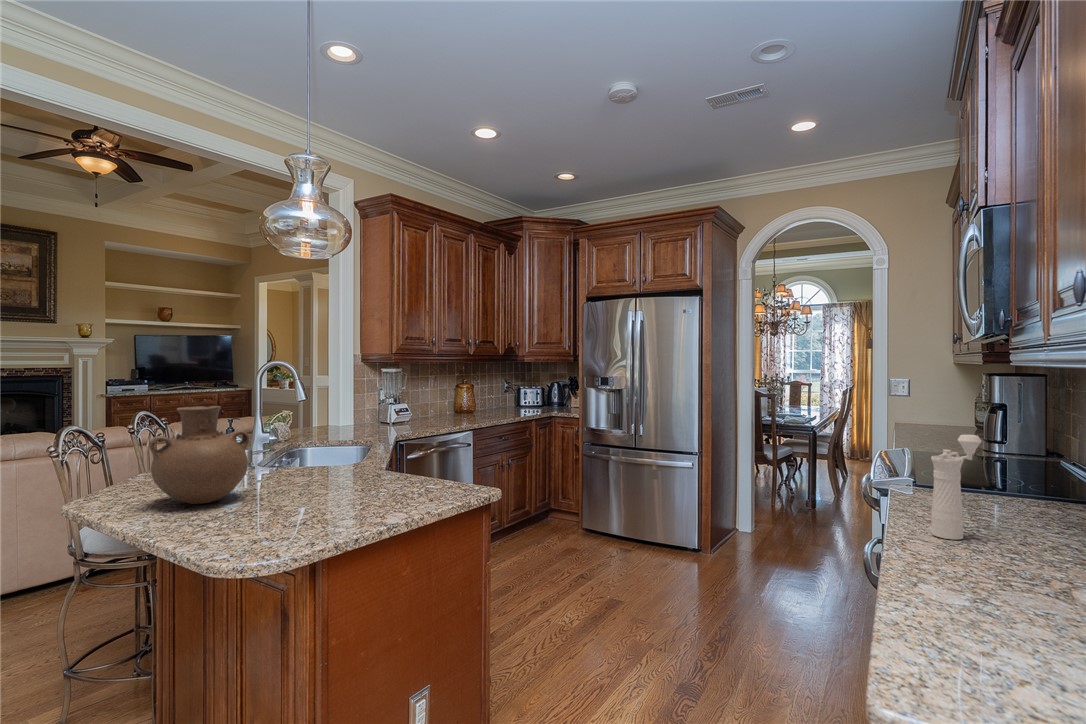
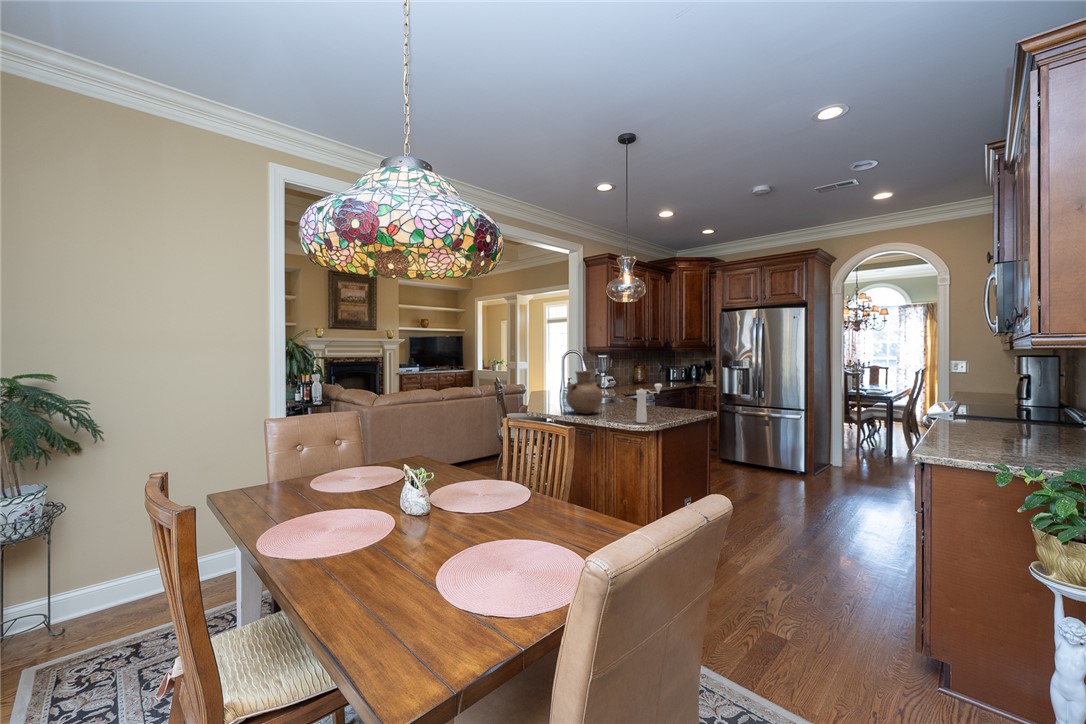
pepper mill: present [931,435,982,540] -> present [636,383,662,423]

